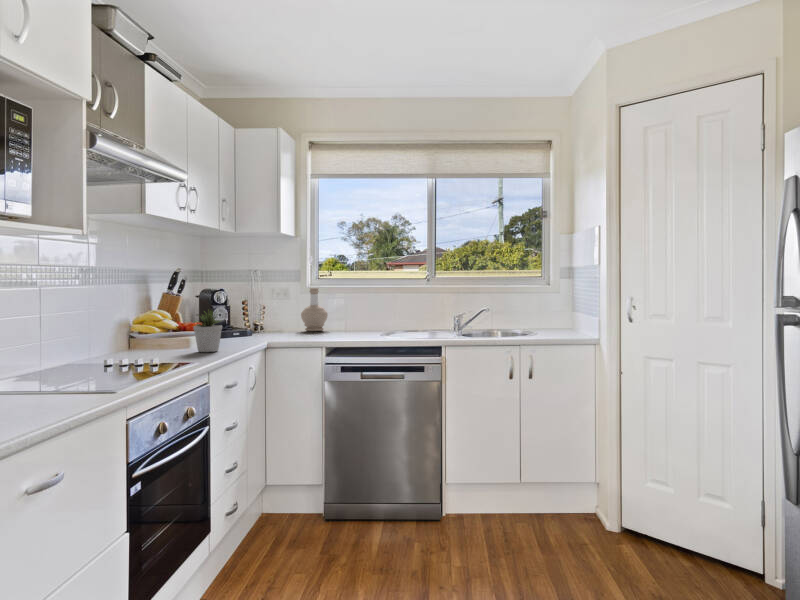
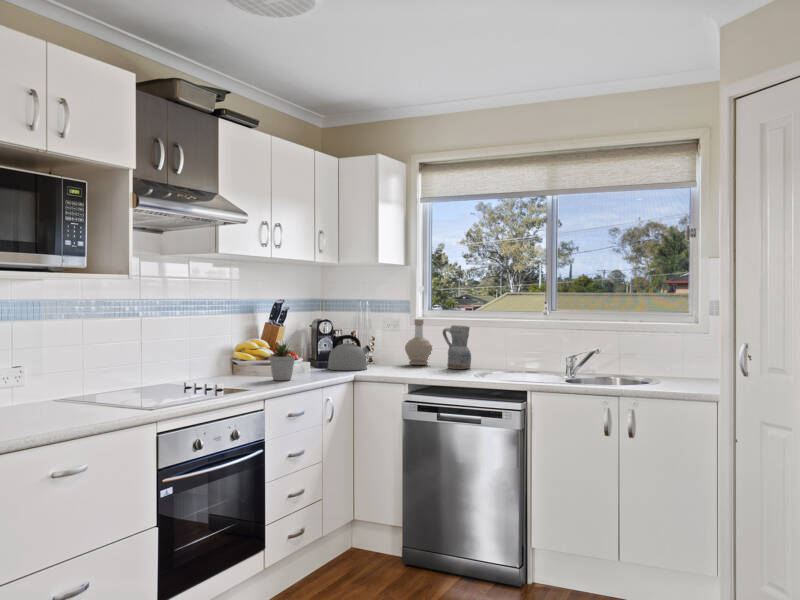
ceramic pitcher: none [341,293,368,332] -> present [443,325,471,369]
kettle: none [233,304,277,339] -> present [328,335,371,370]

